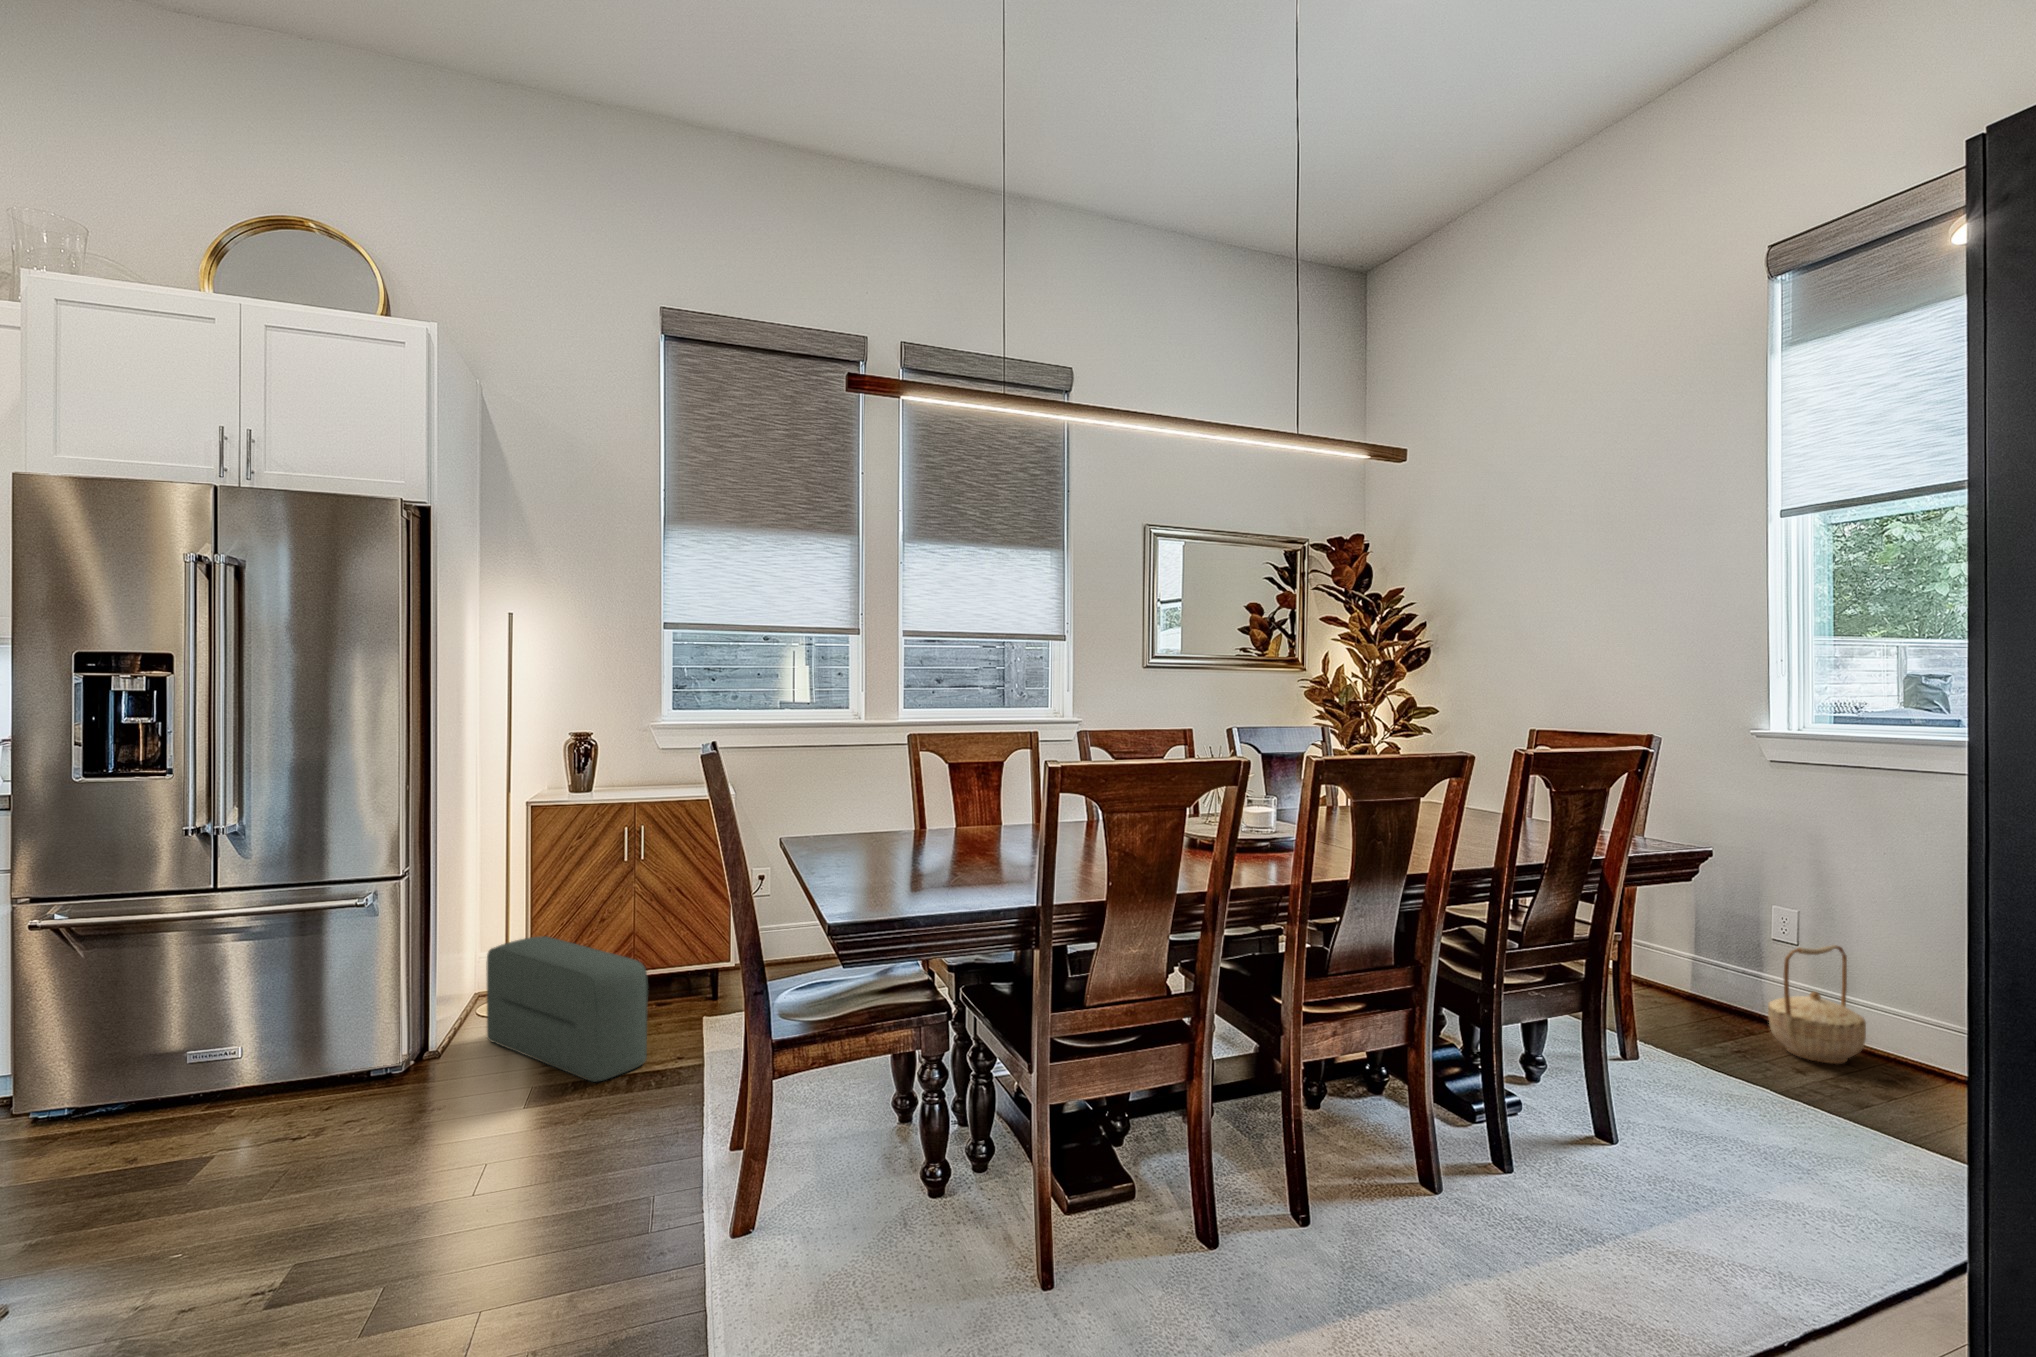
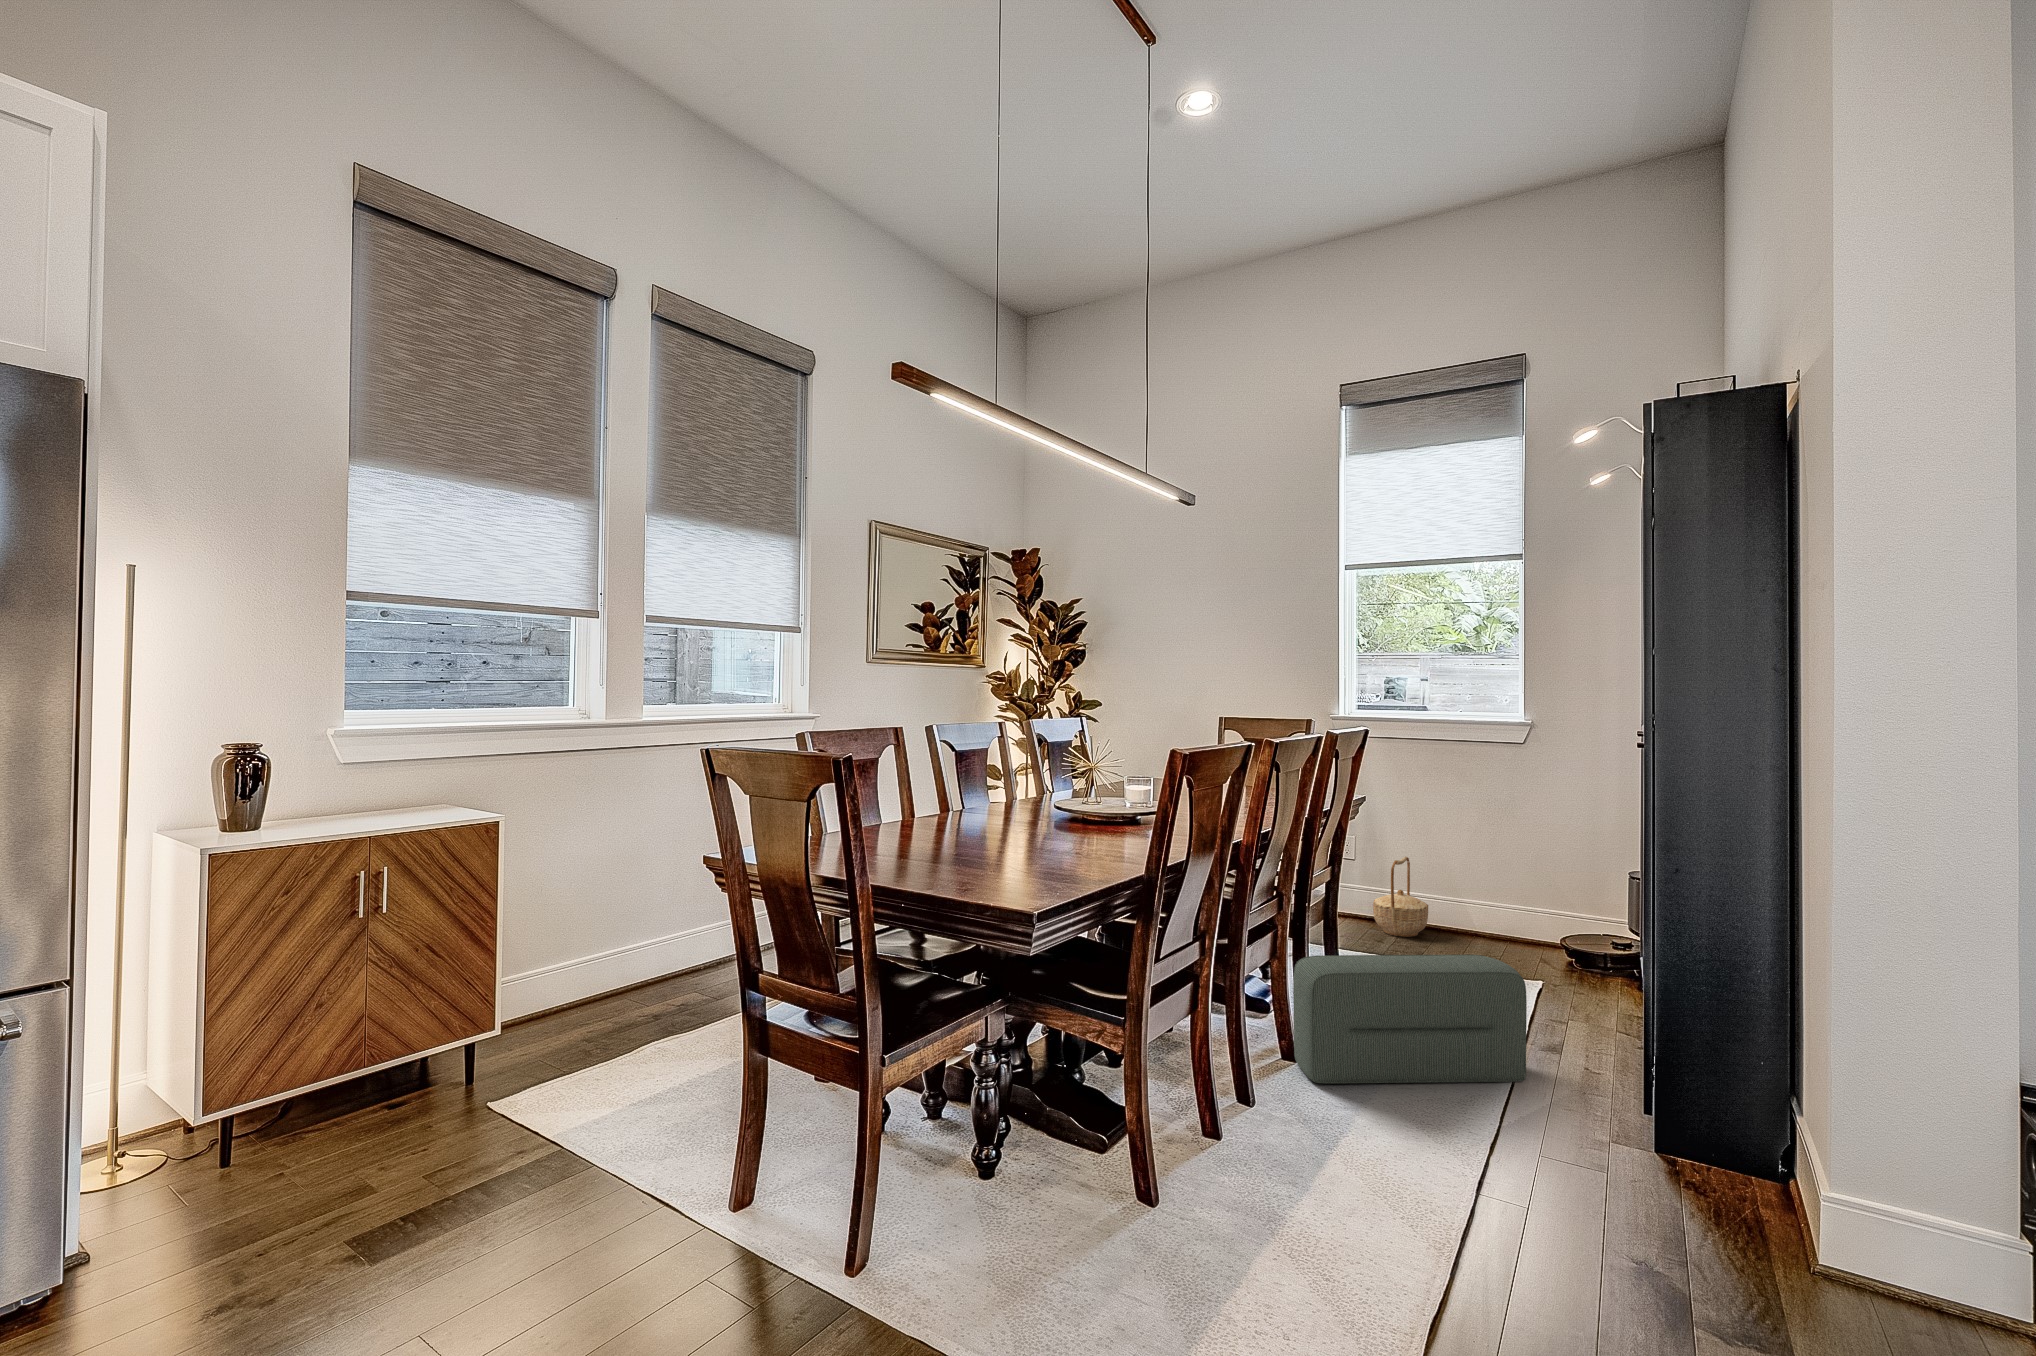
pouf: present [486,936,648,1082] -> present [1293,955,1527,1083]

